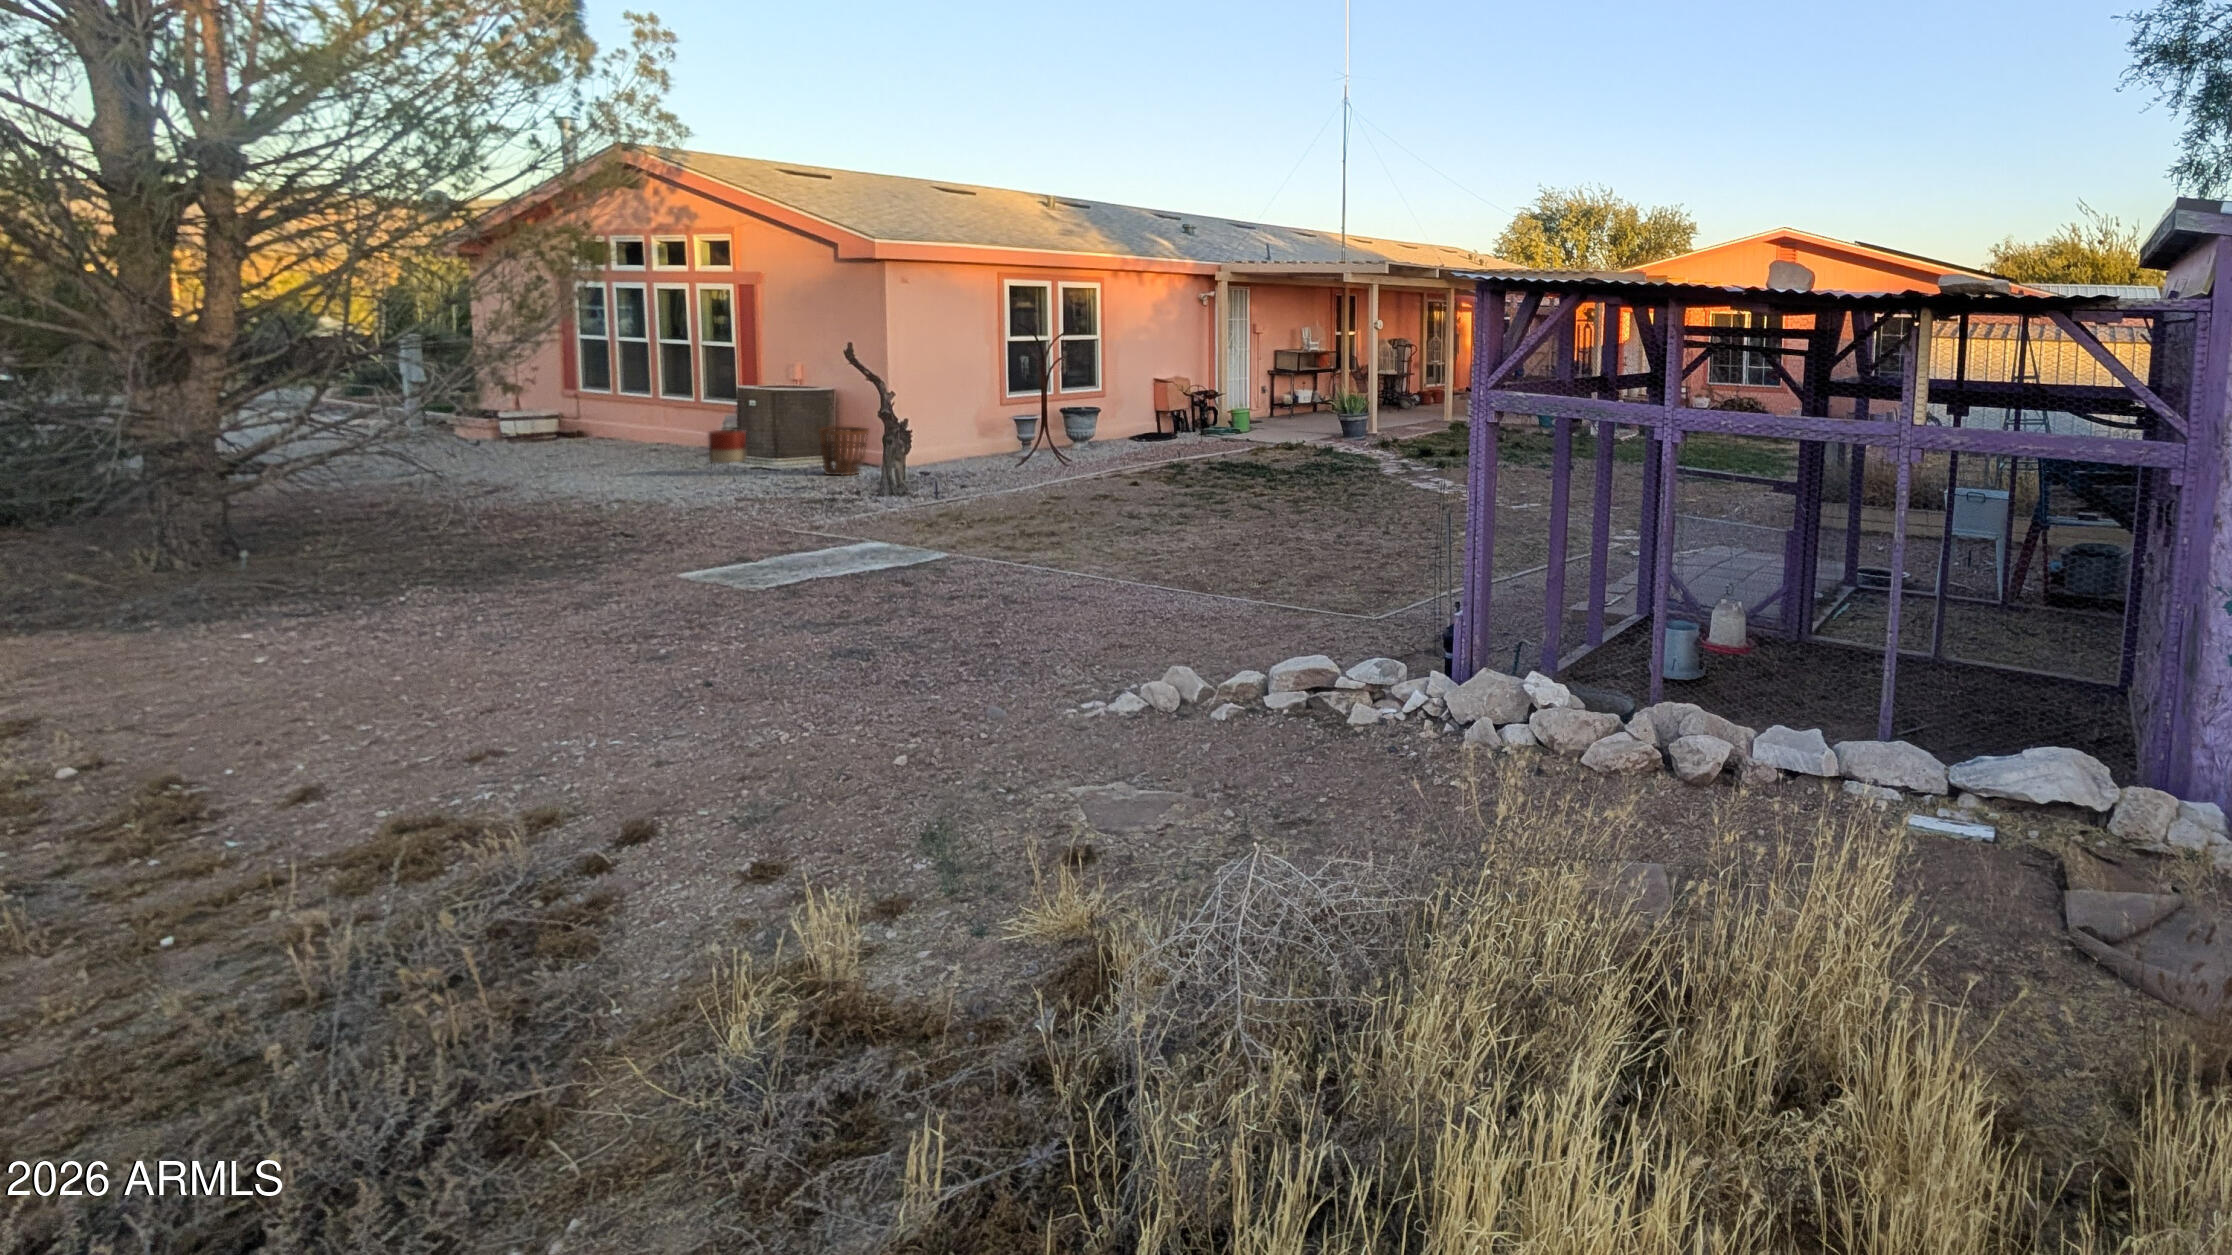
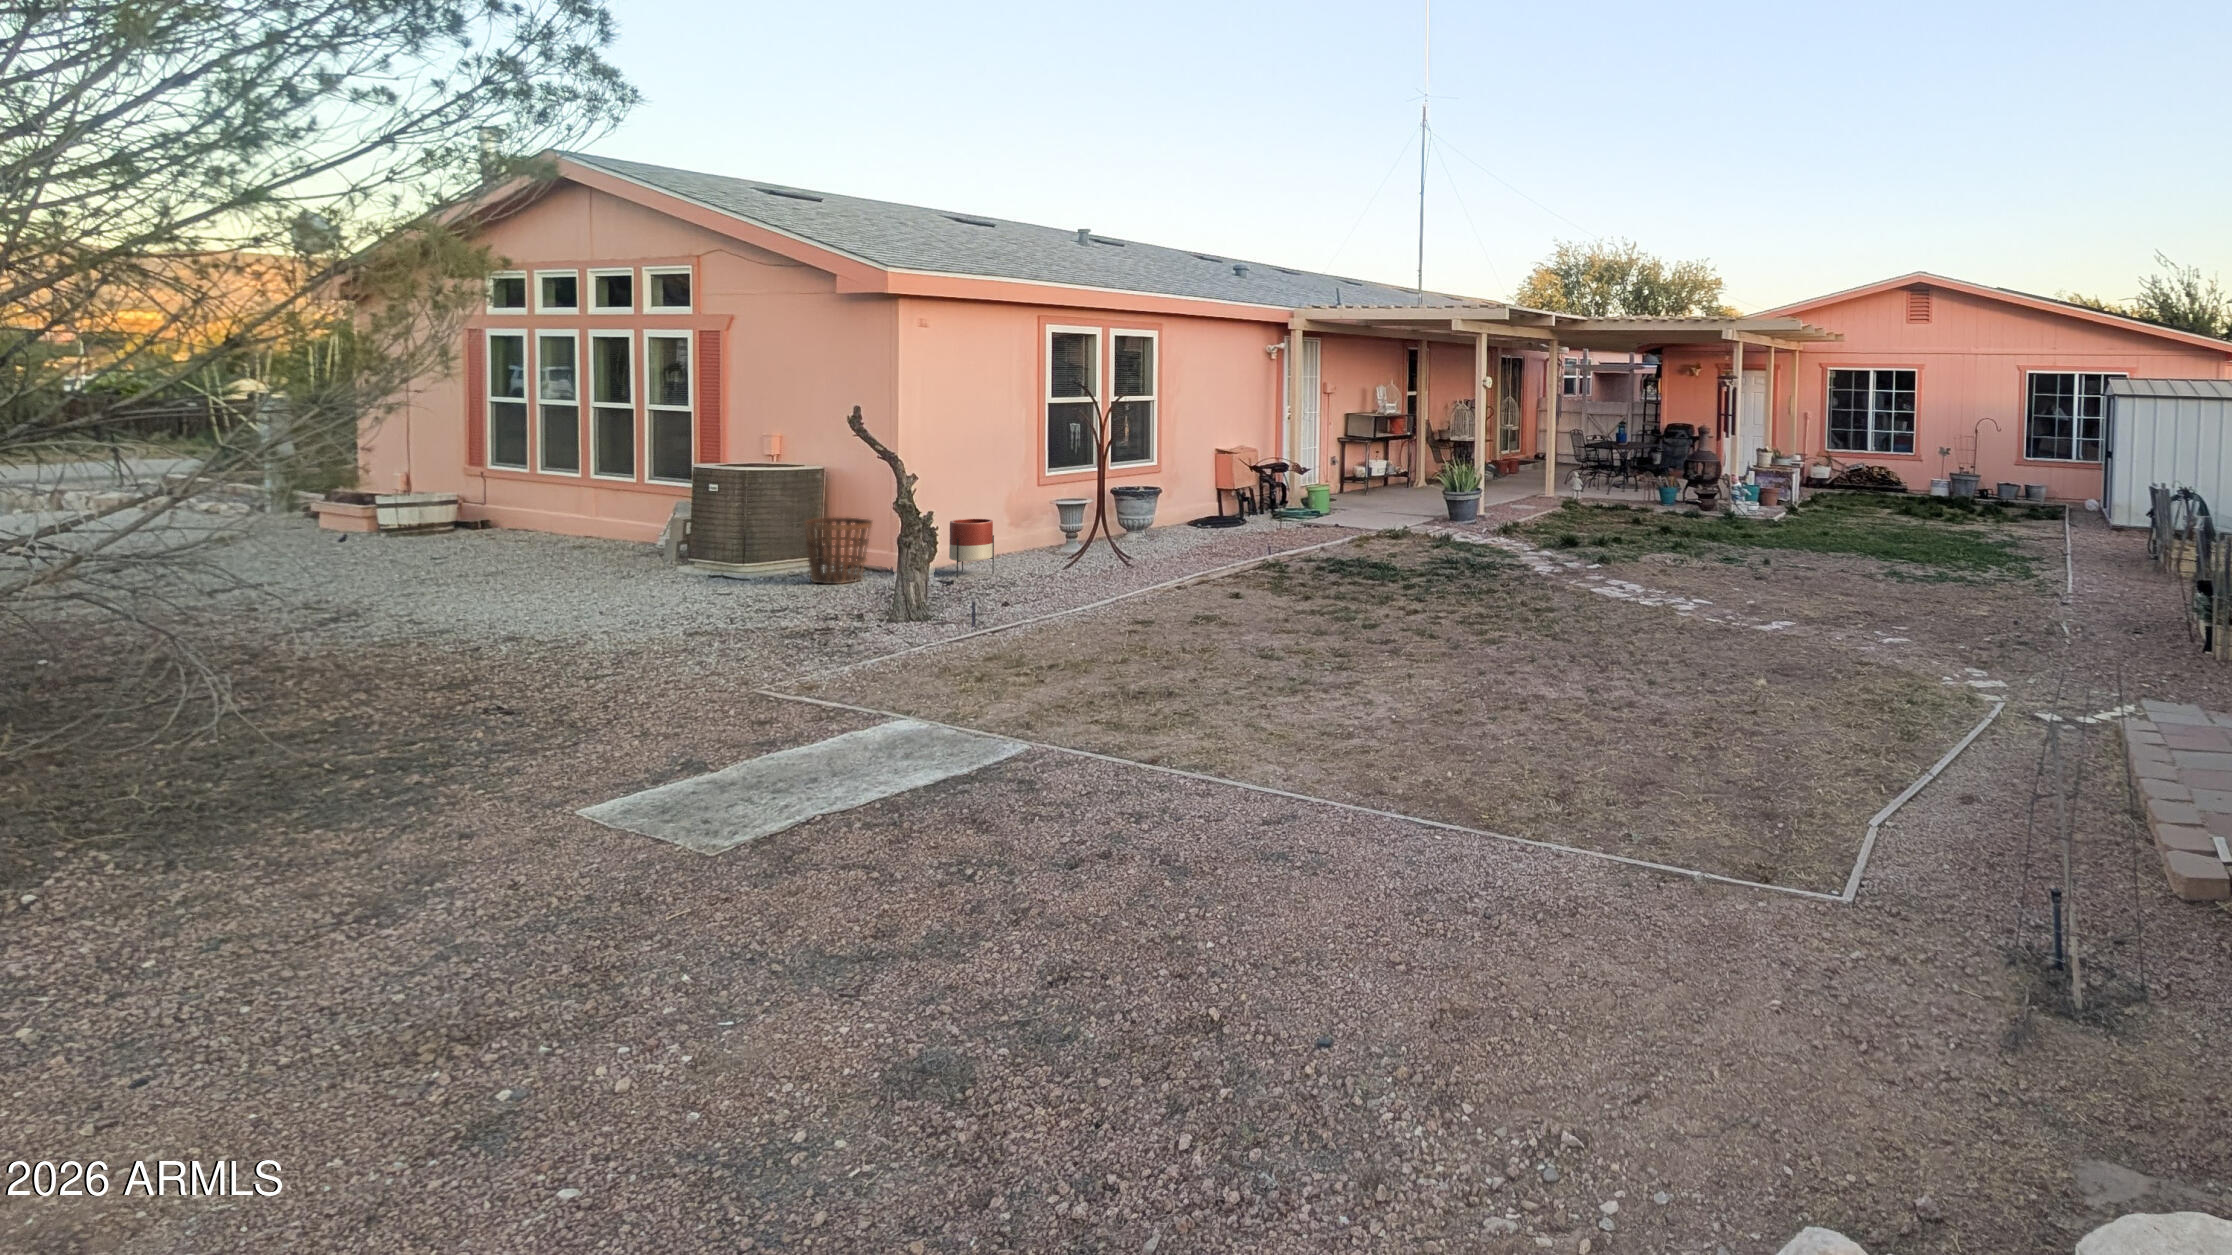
planter: present [708,430,746,469] -> present [949,519,994,578]

